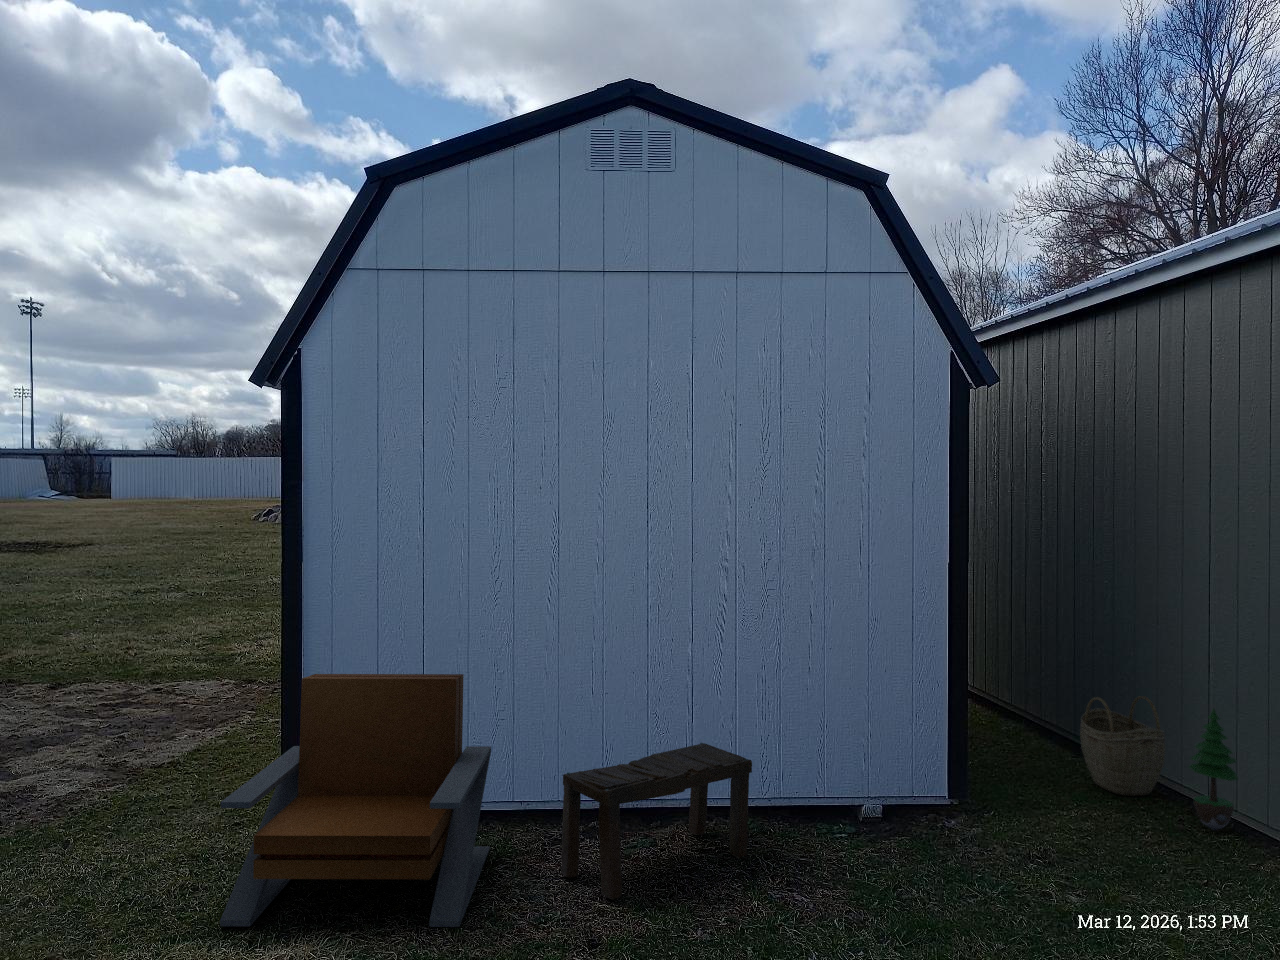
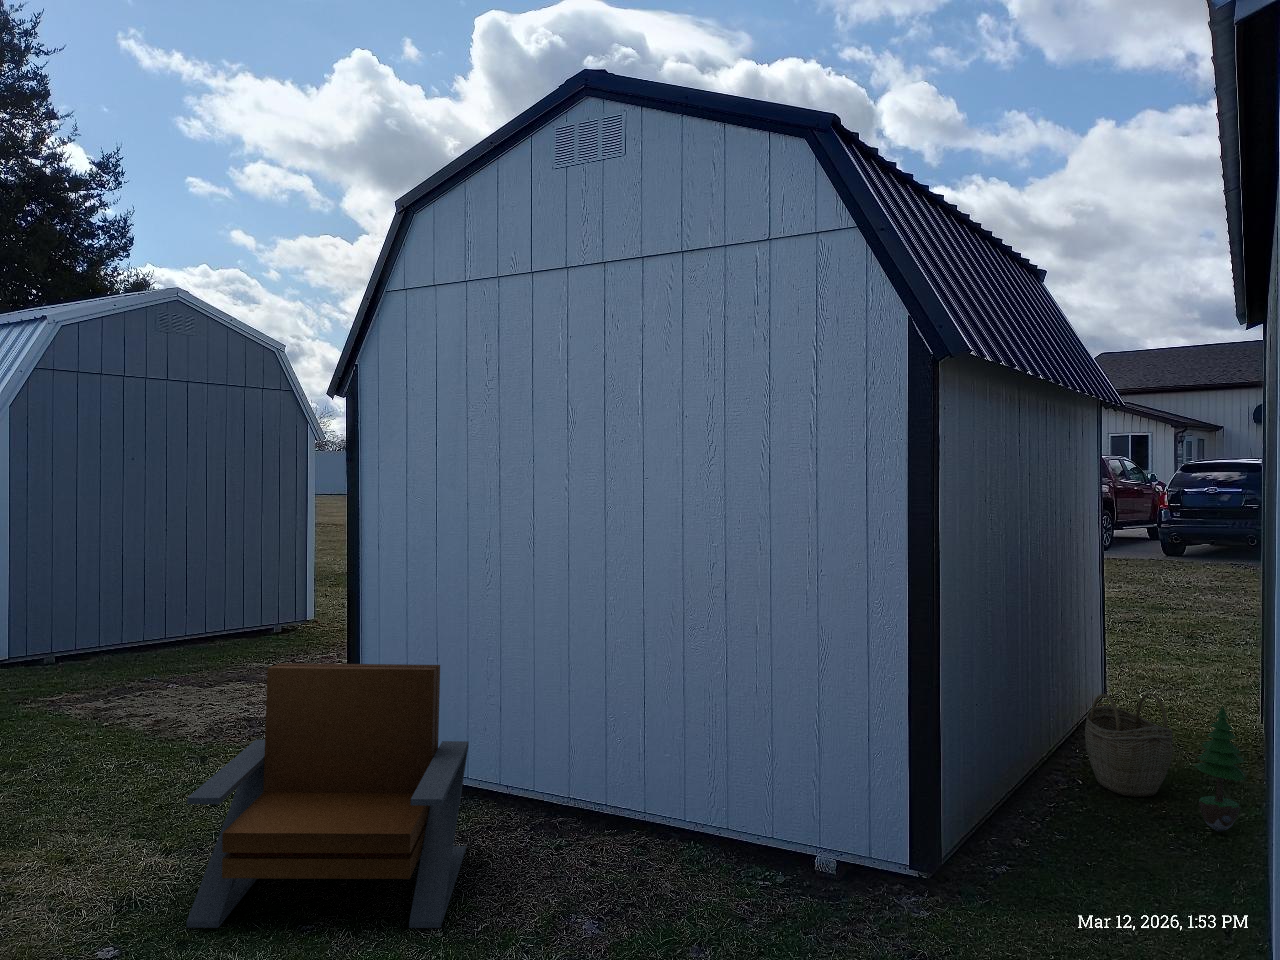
bench: present [561,743,752,900] -> none [544,739,746,901]

